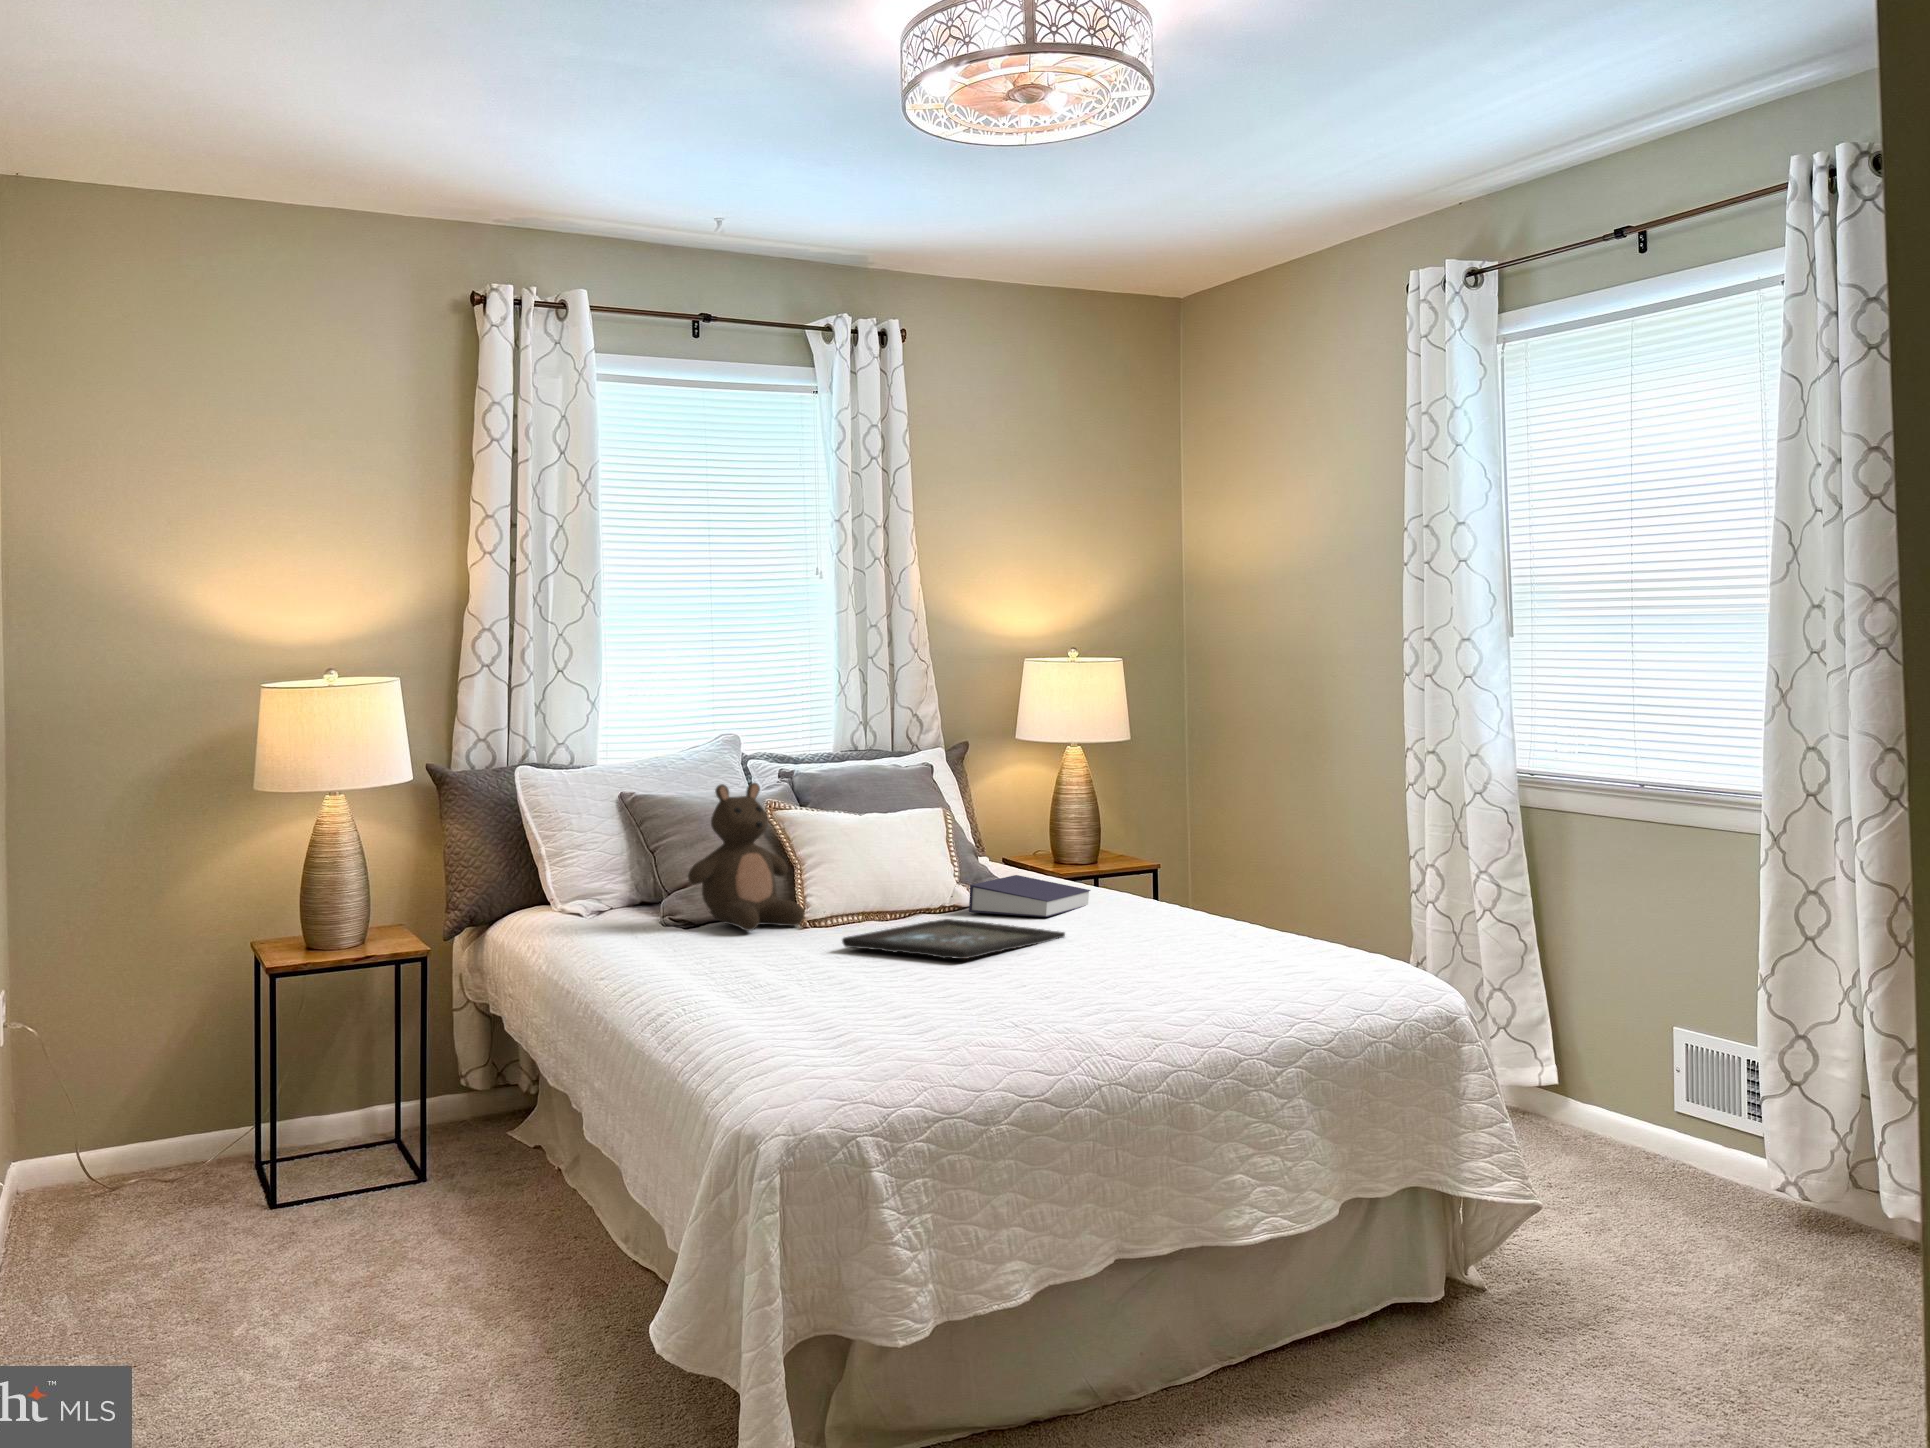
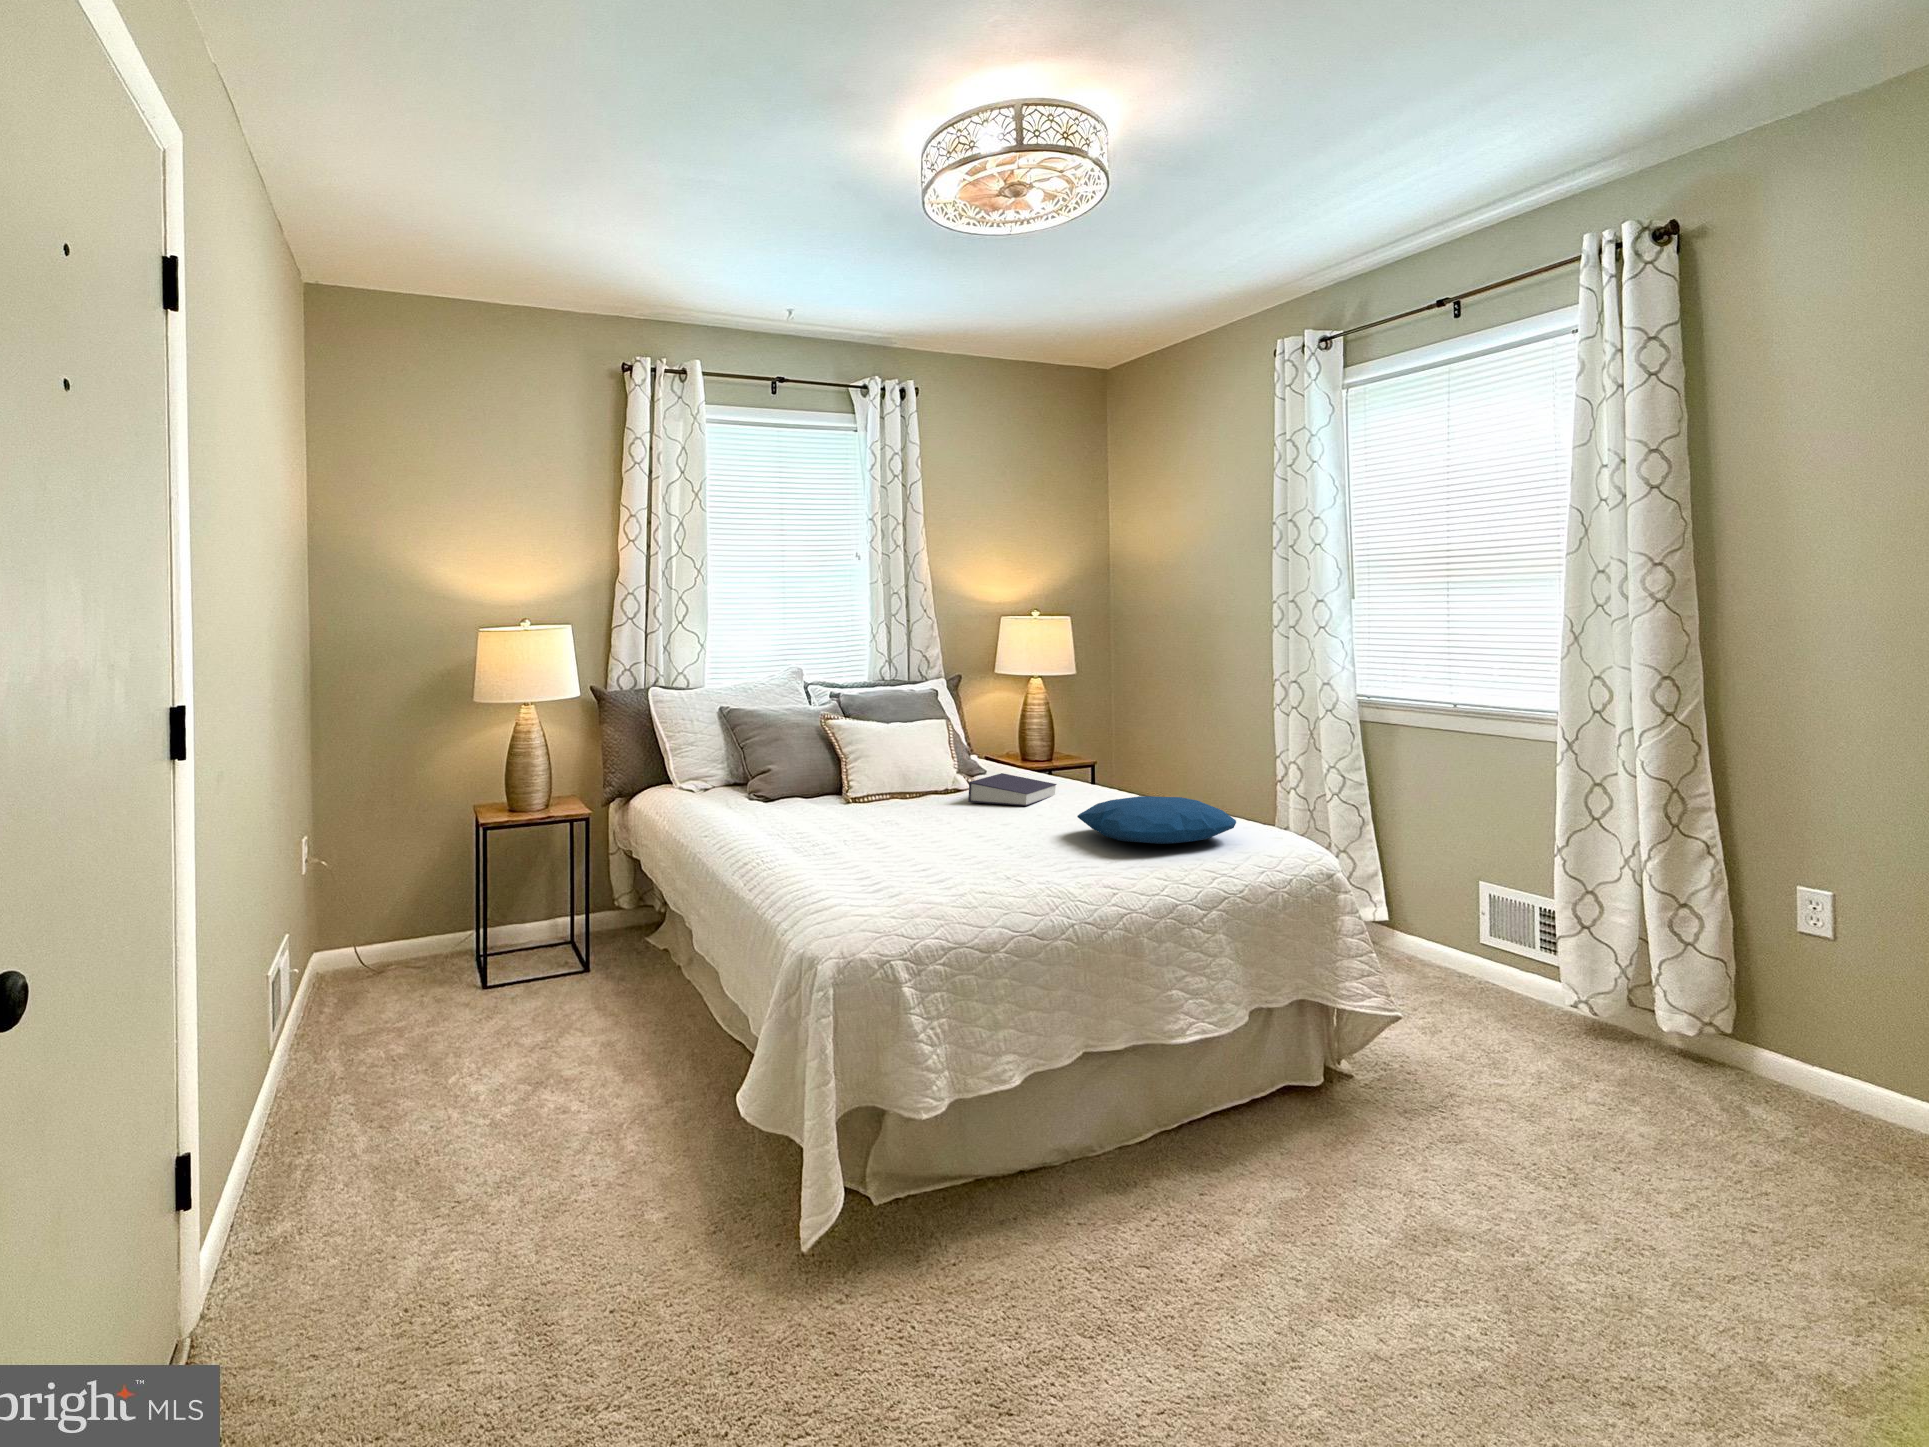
stuffed bear: present [688,783,805,931] -> none [757,707,846,820]
pillow: none [1108,902,1312,960] -> present [1077,796,1236,844]
tray: present [842,919,1065,959] -> none [873,808,1042,844]

